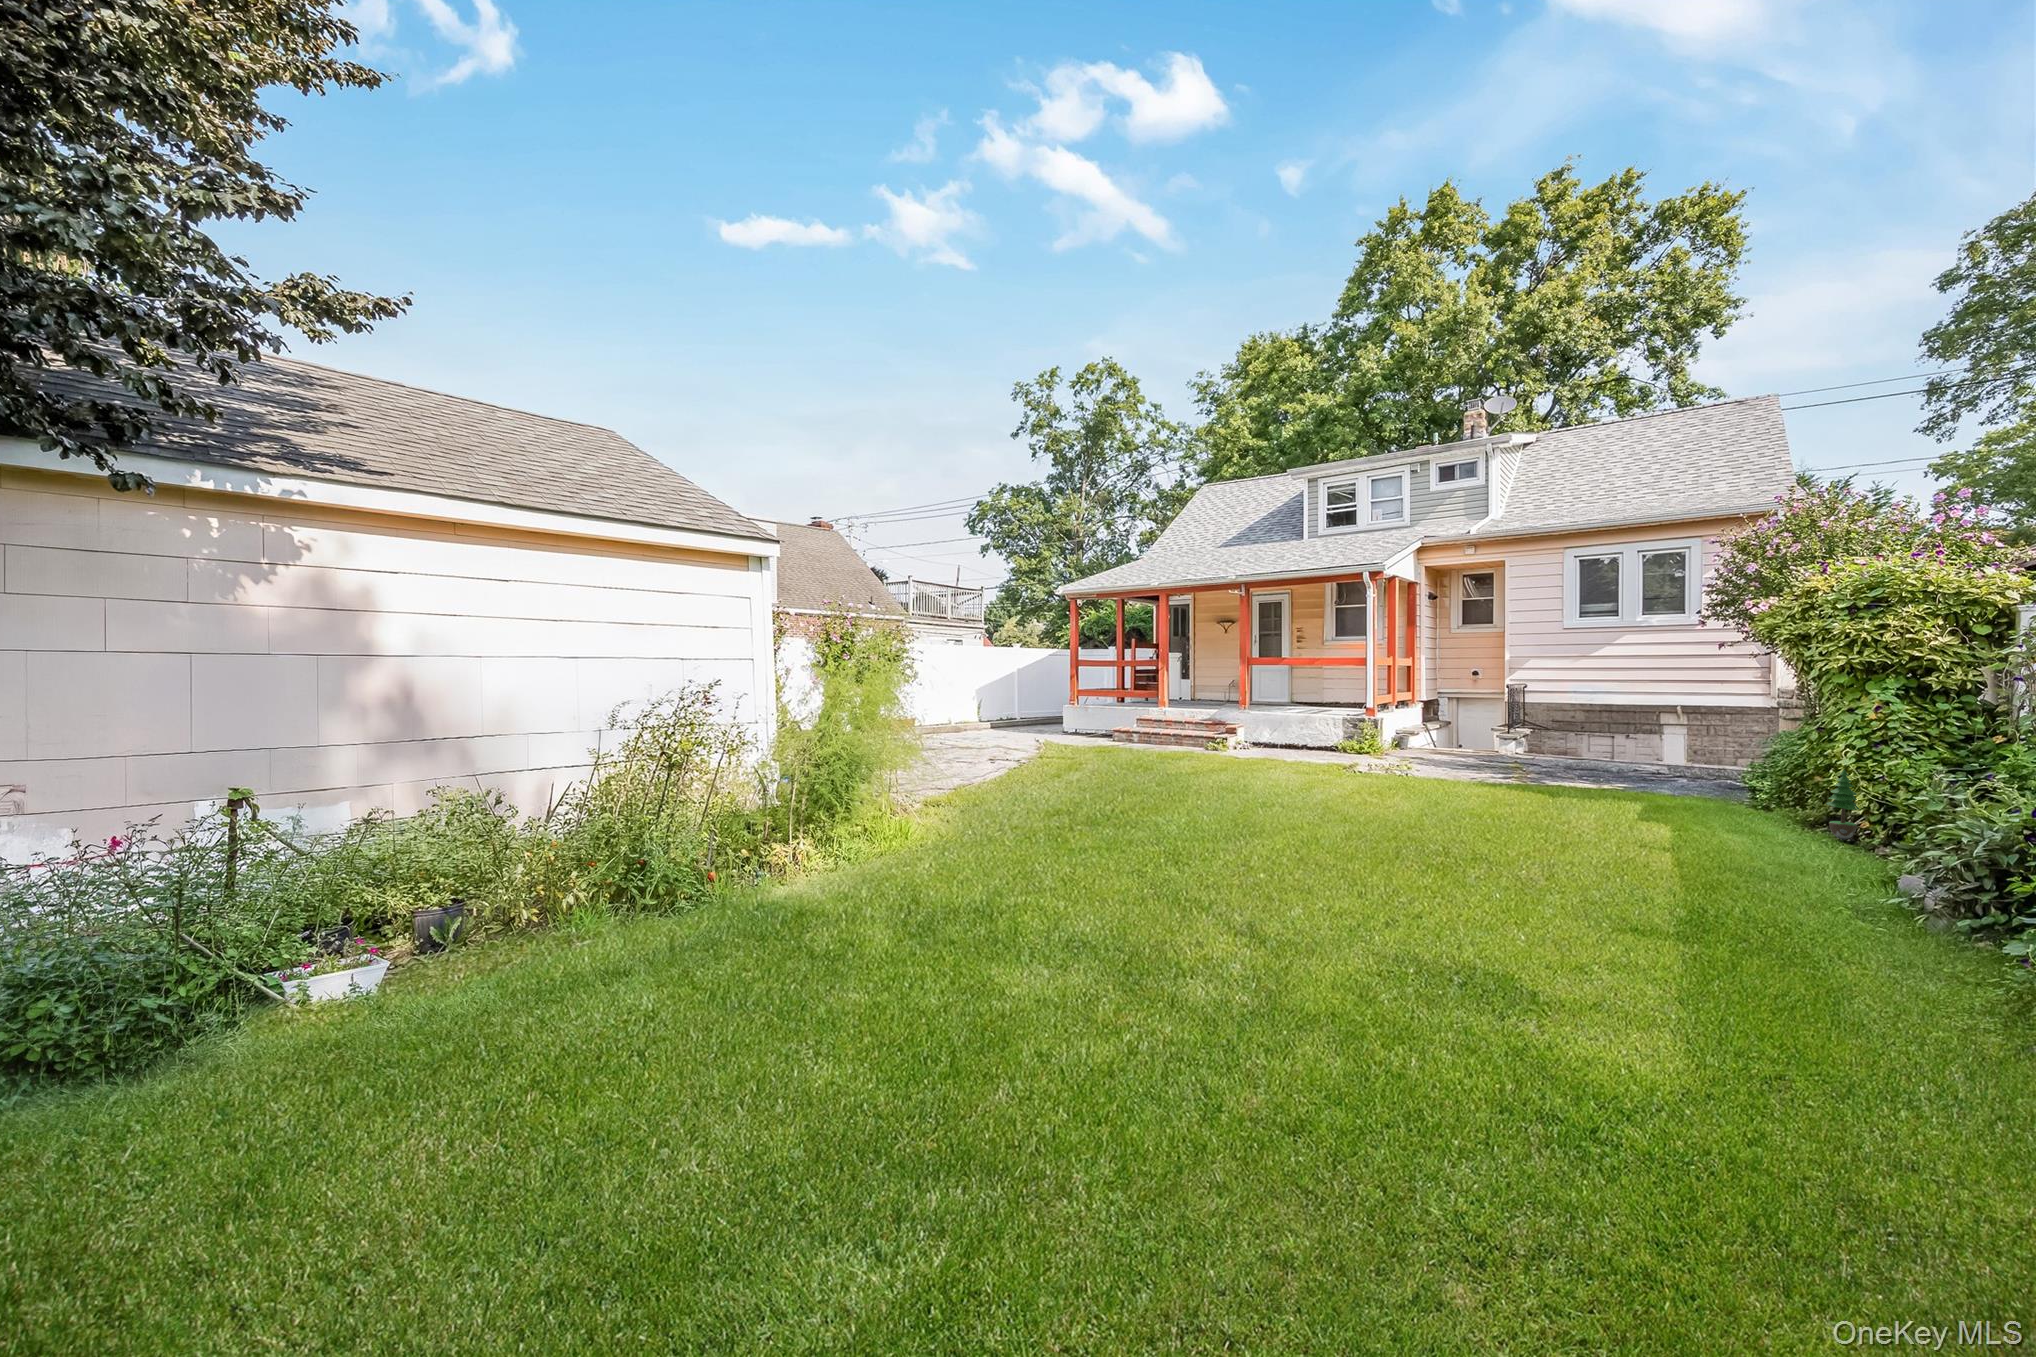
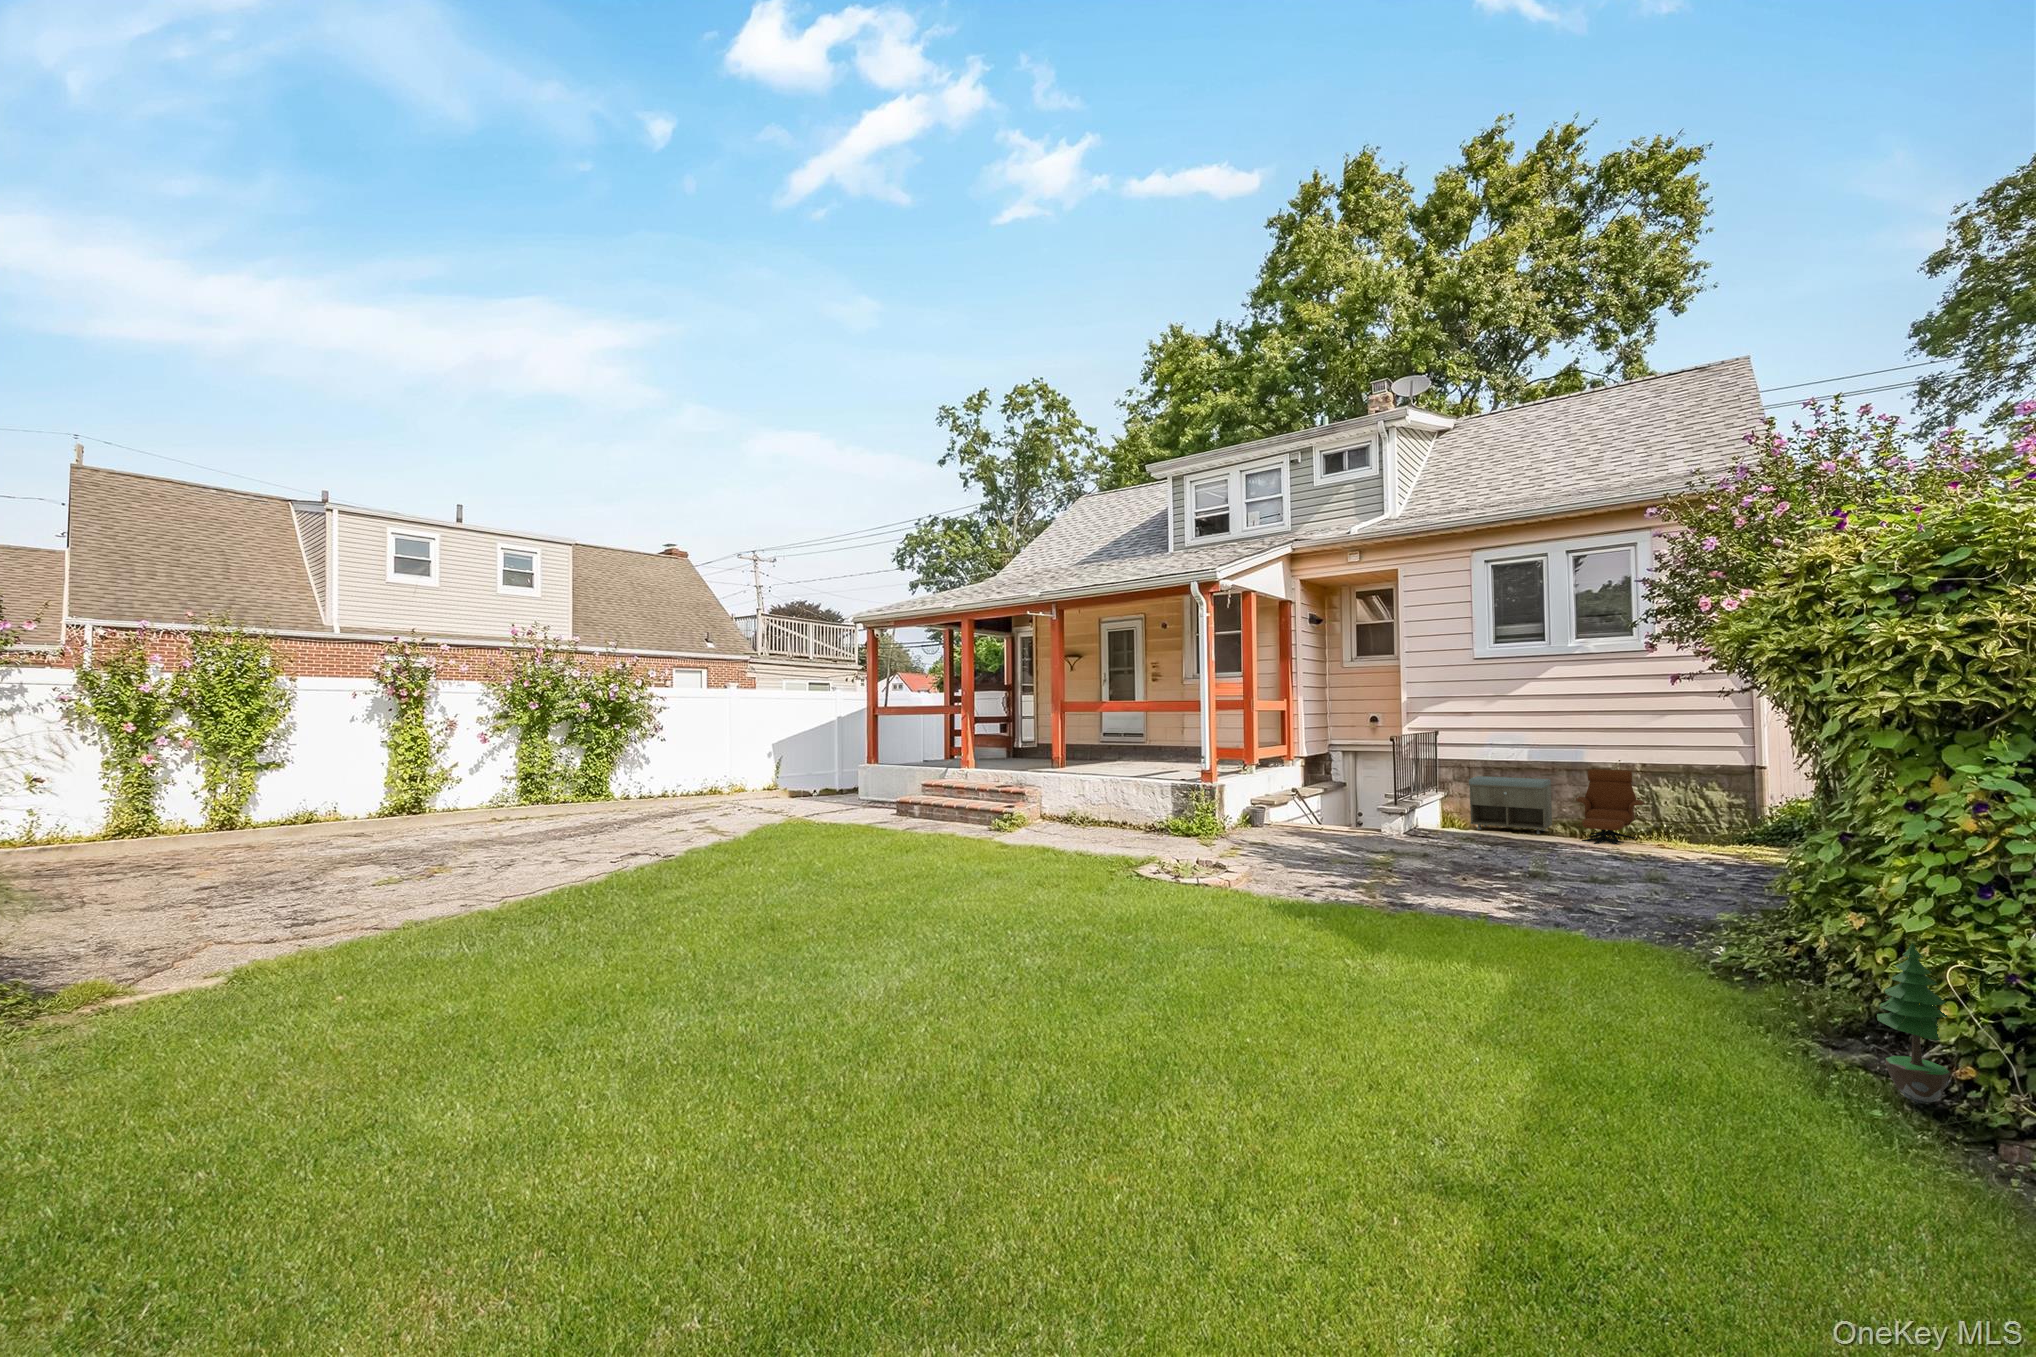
lounge chair: none [1636,710,1687,762] -> present [1576,769,1644,845]
storage bench: none [1556,715,1617,755] -> present [1469,776,1552,834]

